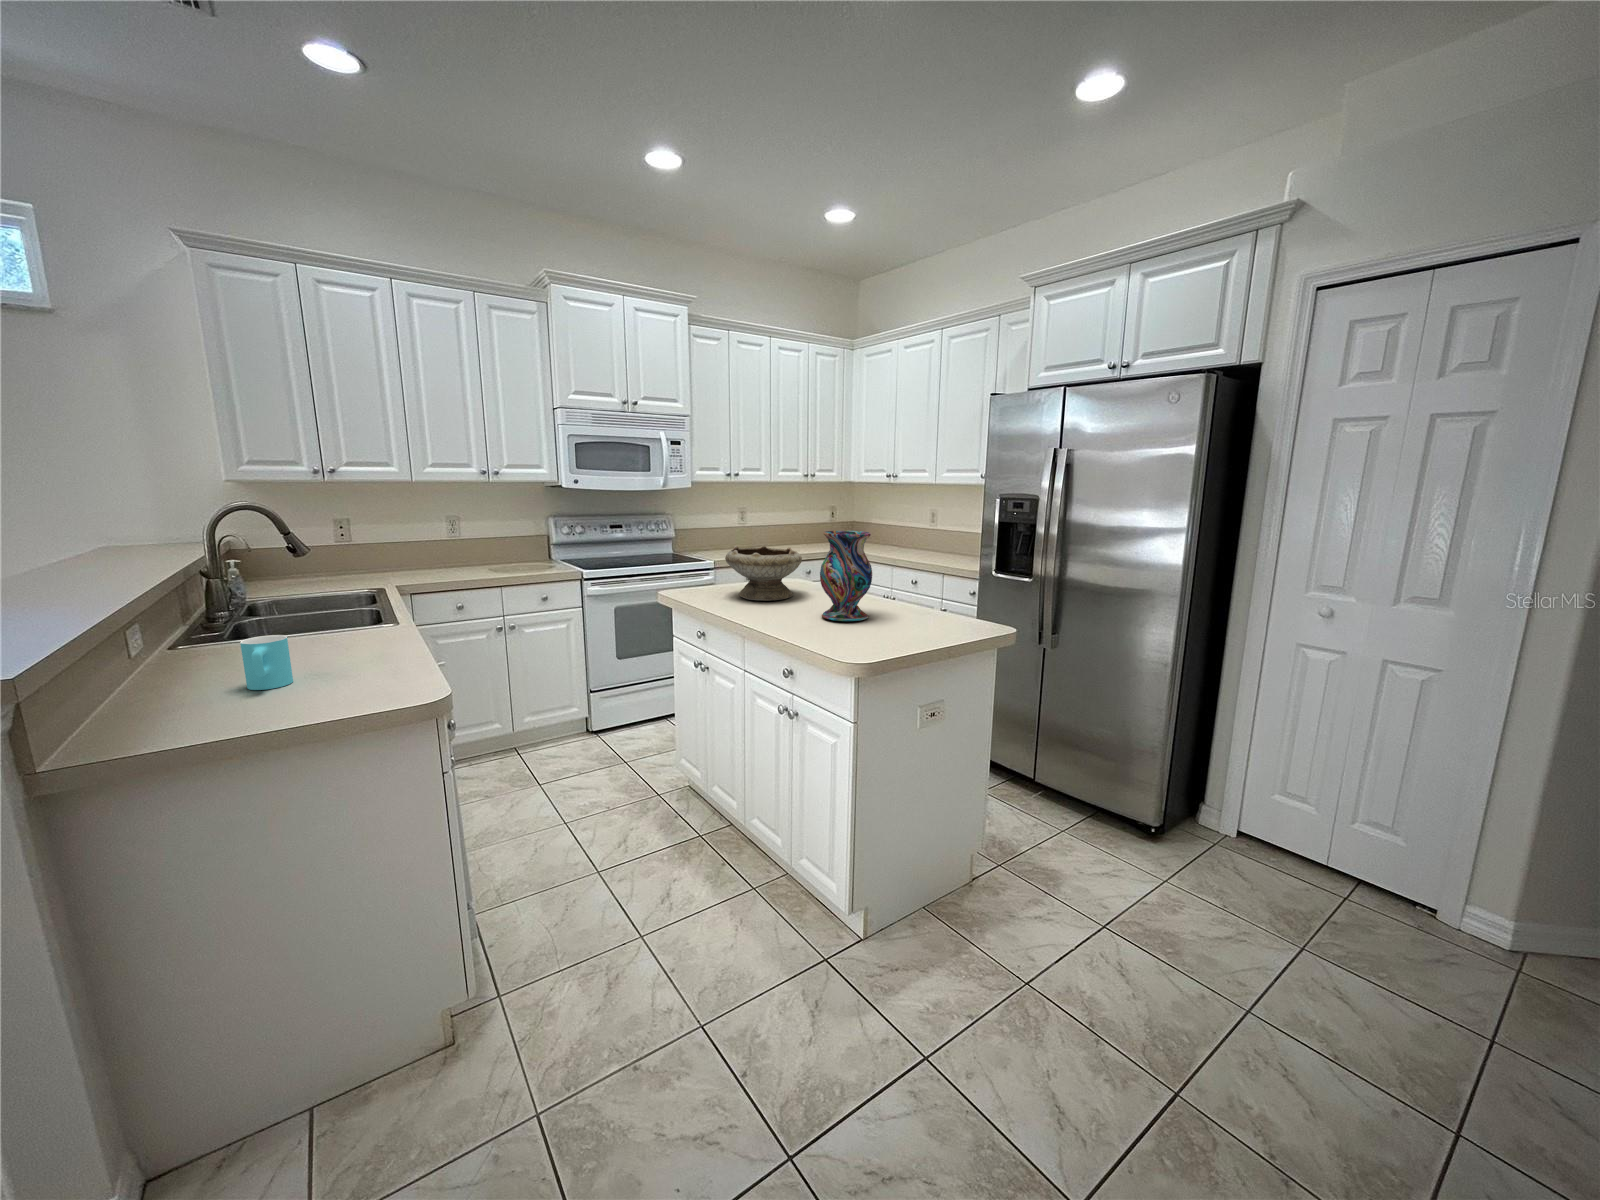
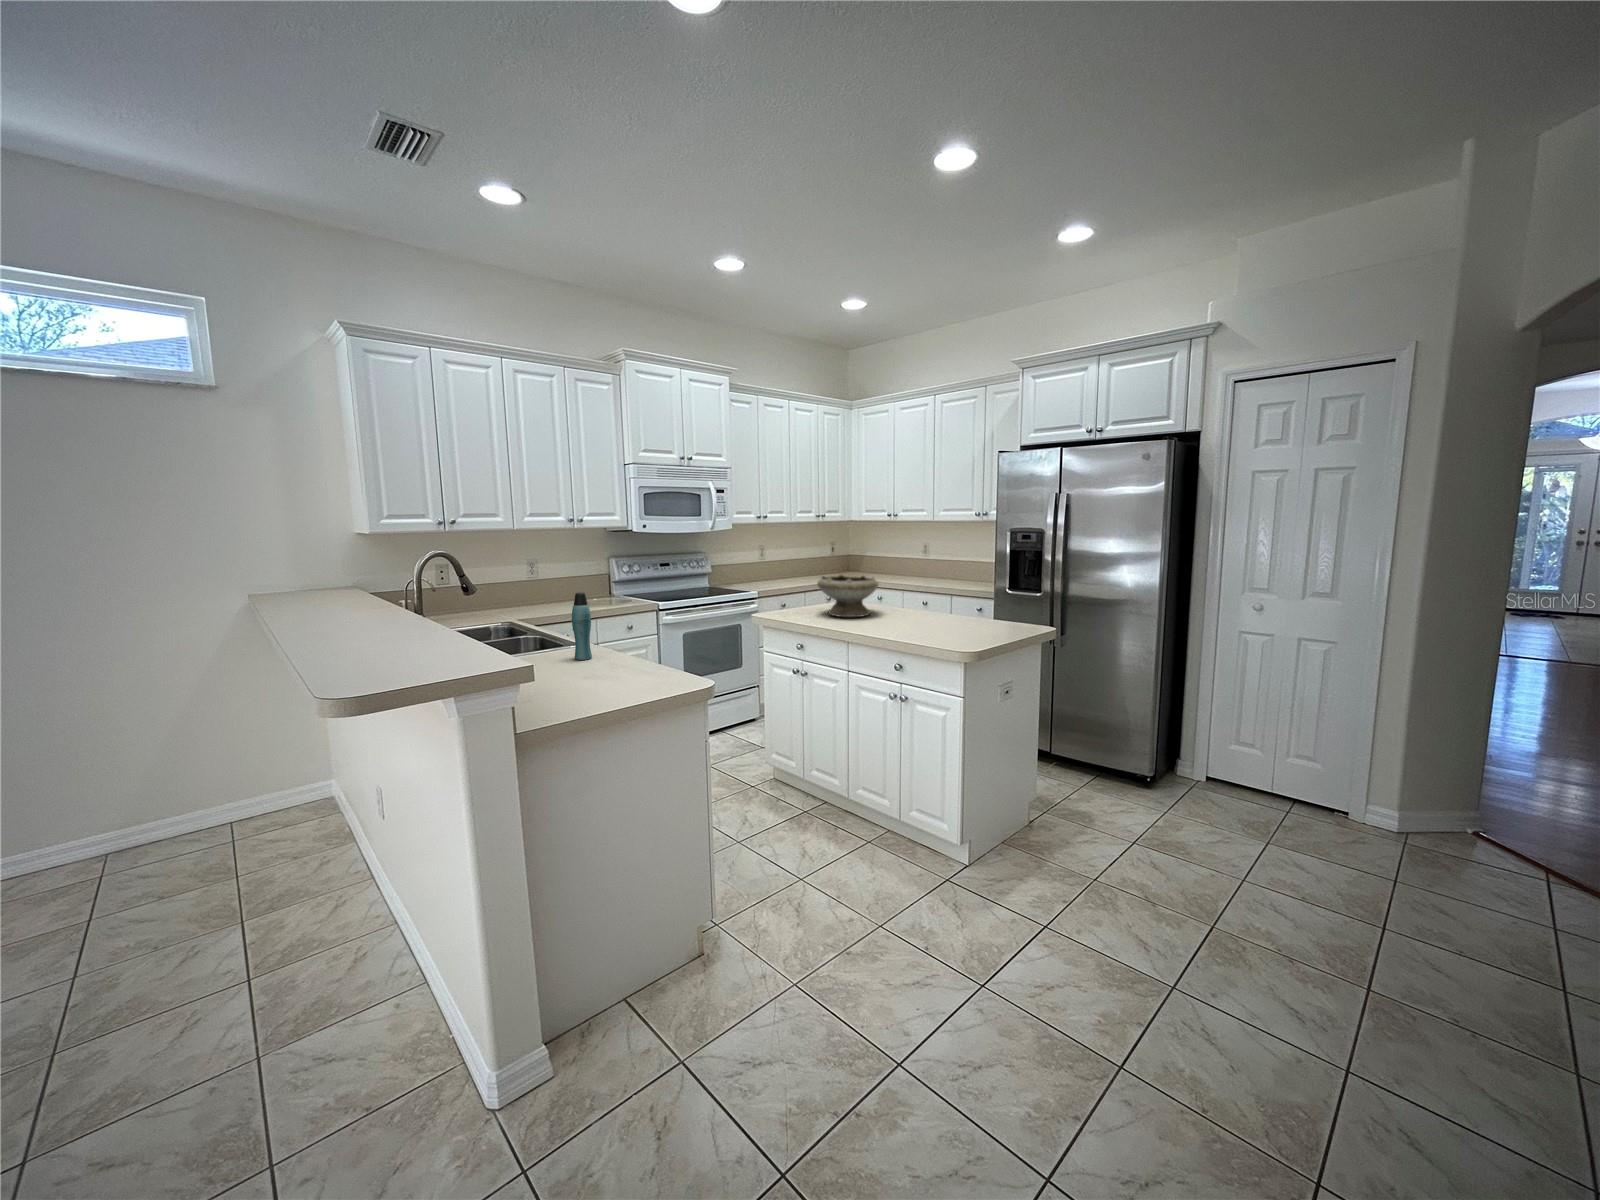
vase: present [820,531,872,621] -> none [909,560,950,628]
bottle: none [343,559,375,644] -> present [572,592,592,660]
cup: present [240,635,293,690] -> none [557,649,588,690]

